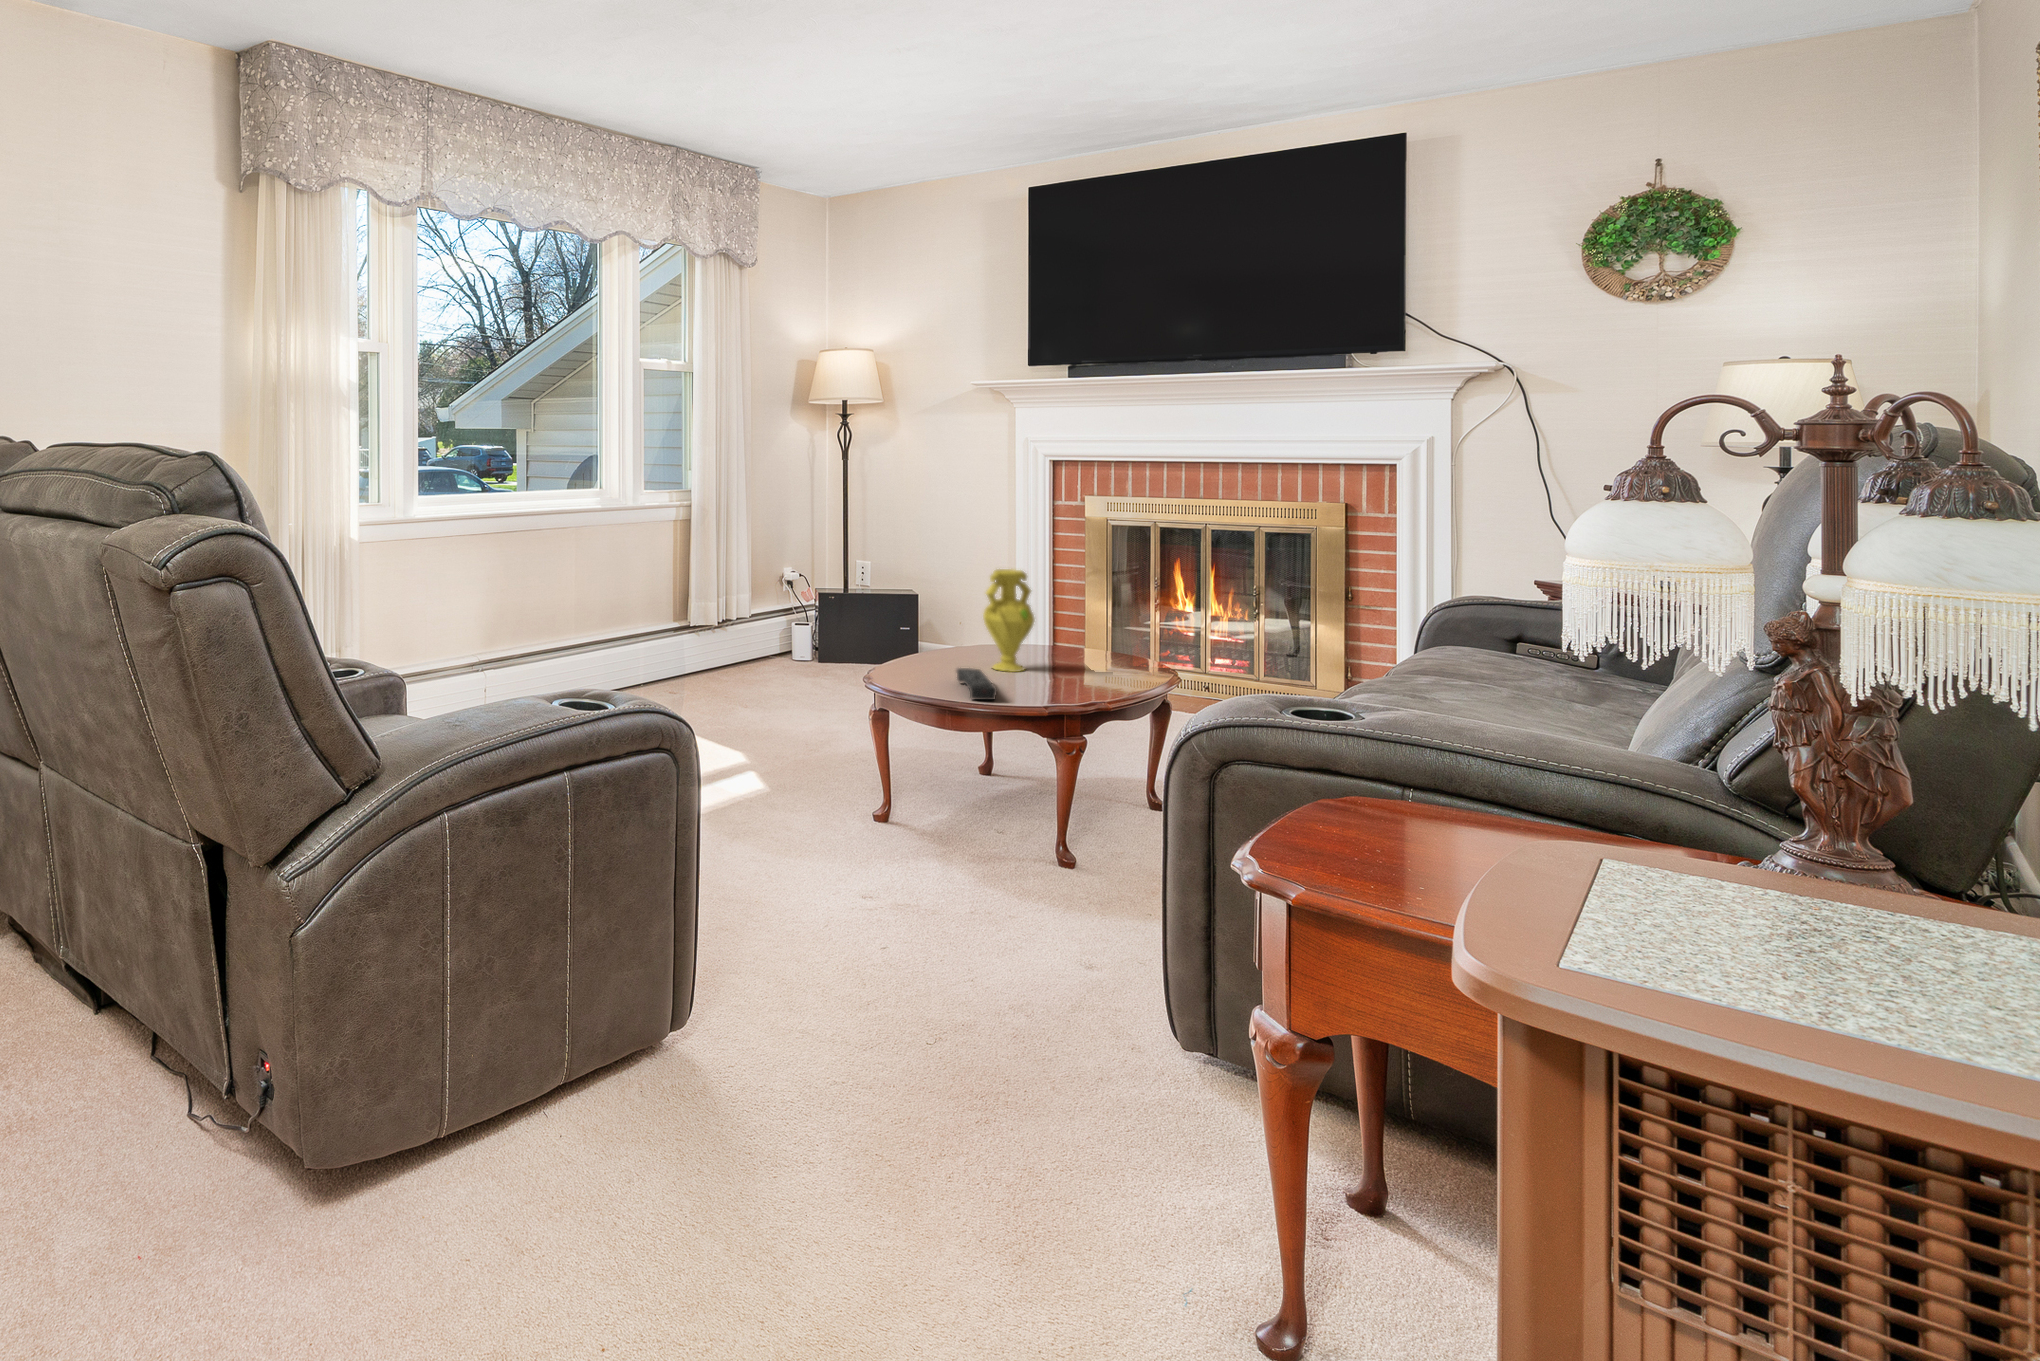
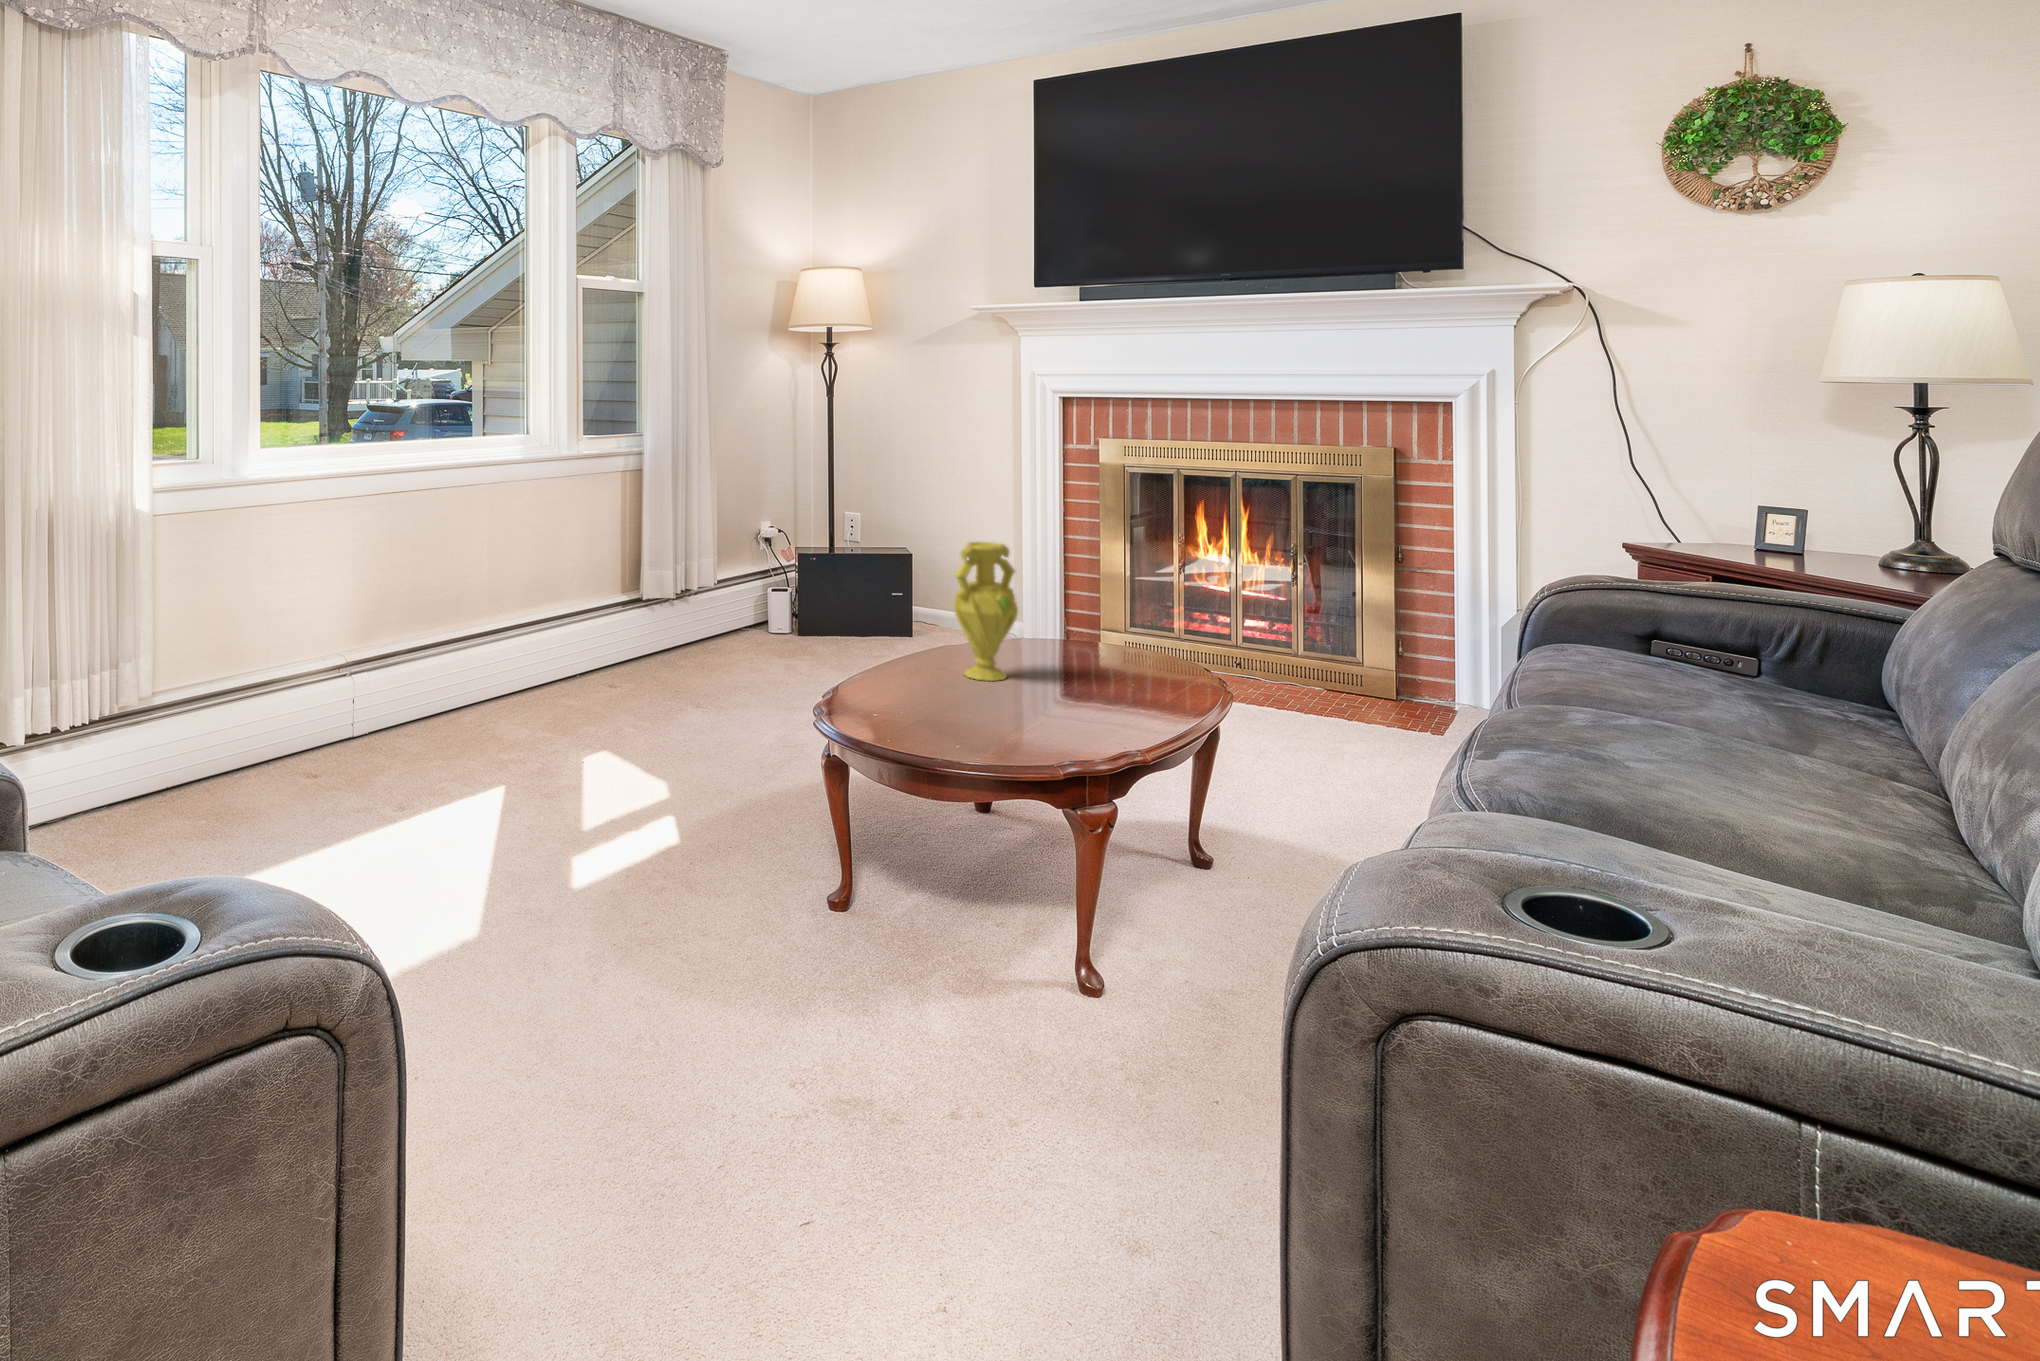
remote control: present [957,668,997,700] -> none [911,682,955,737]

